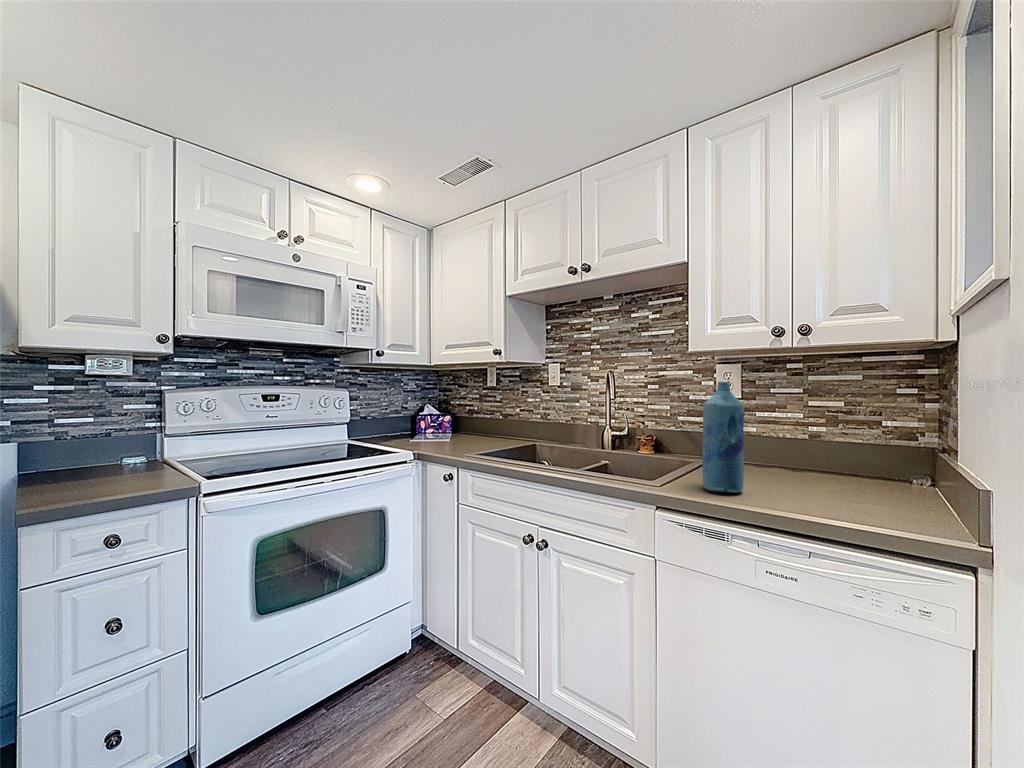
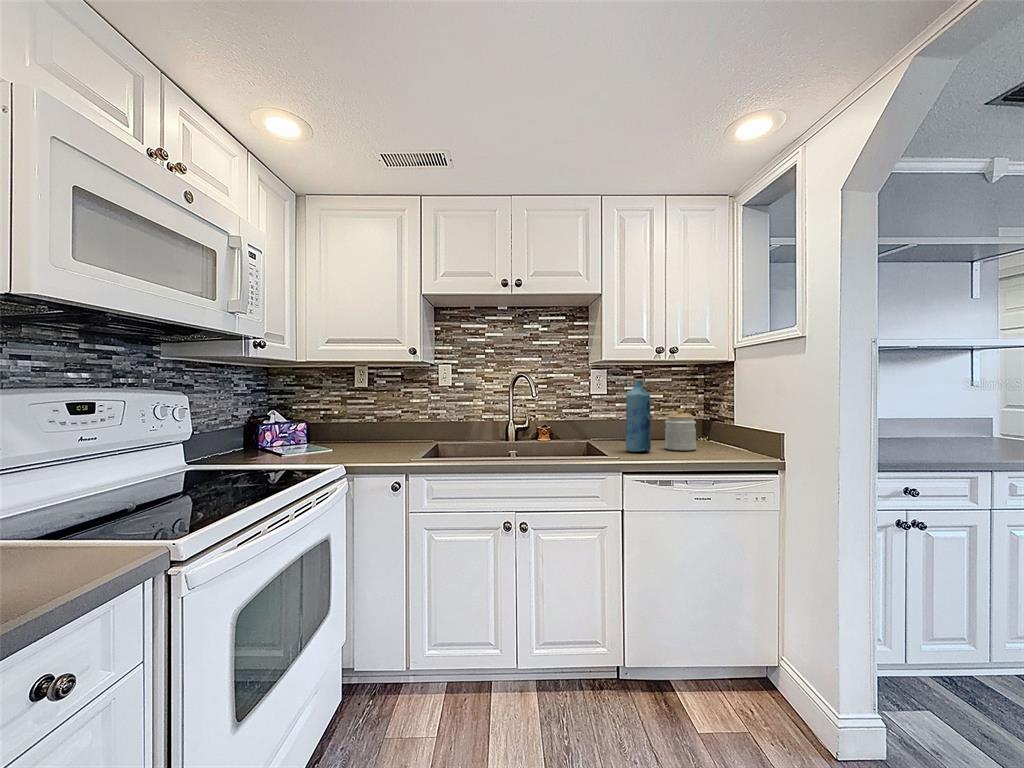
jar: none [783,429,846,504] -> present [665,408,696,450]

